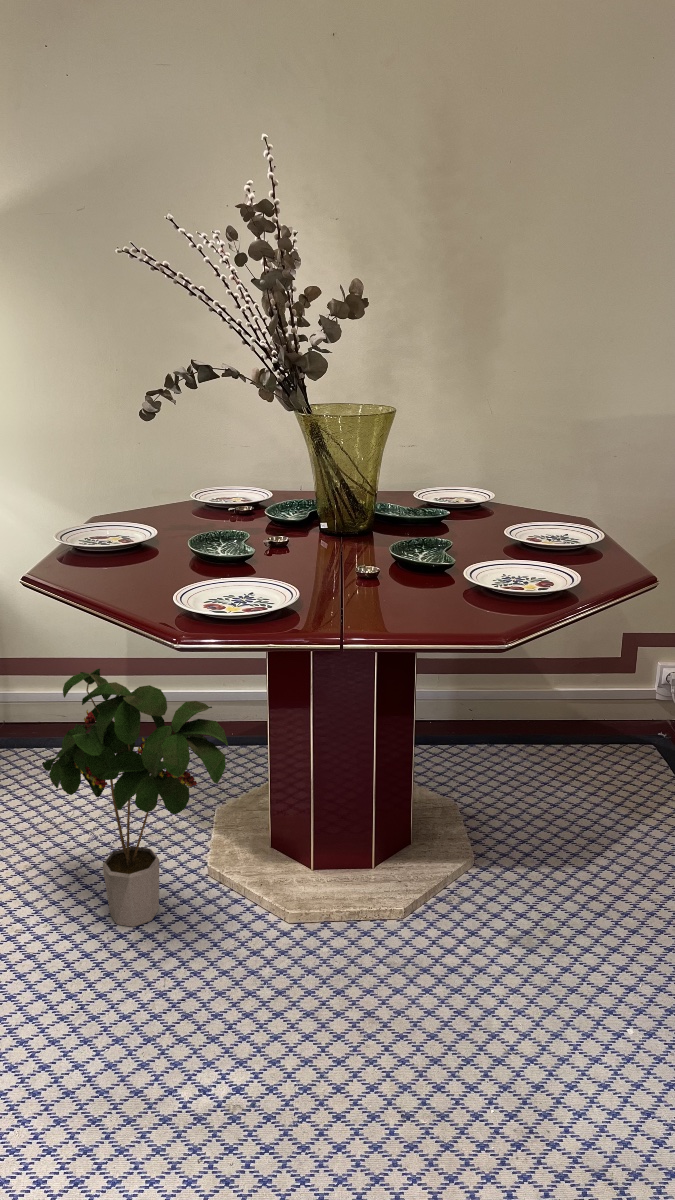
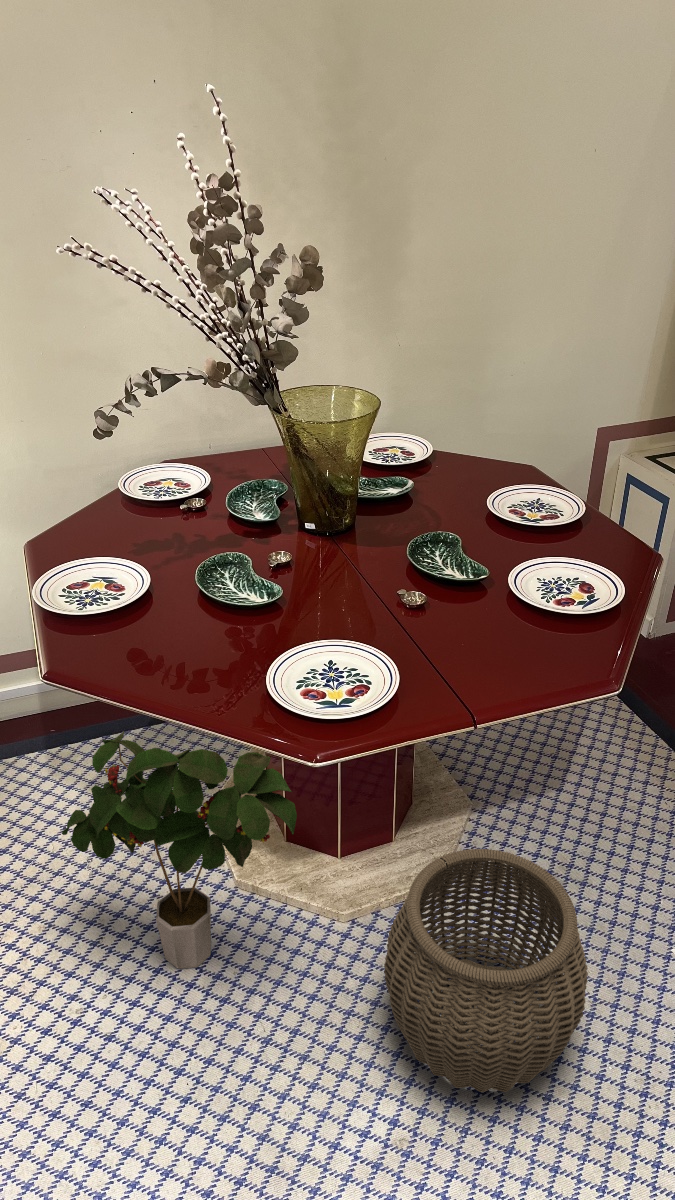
woven basket: none [268,836,482,1097] -> present [384,849,588,1092]

